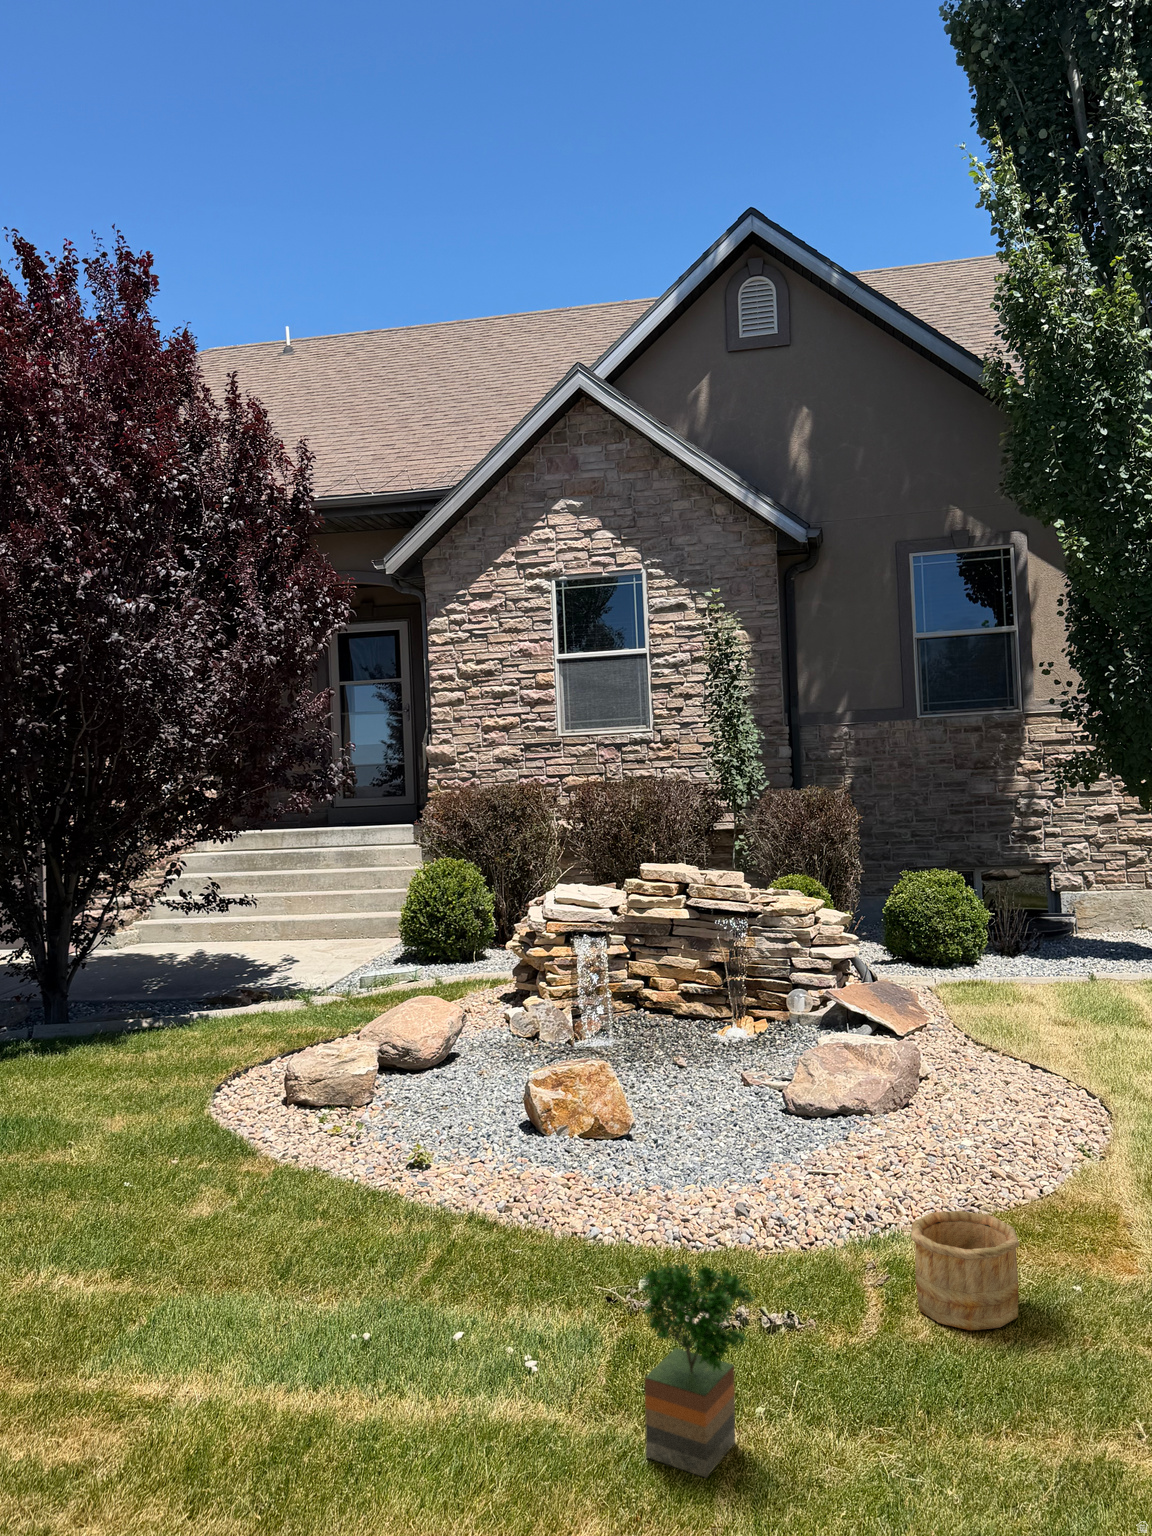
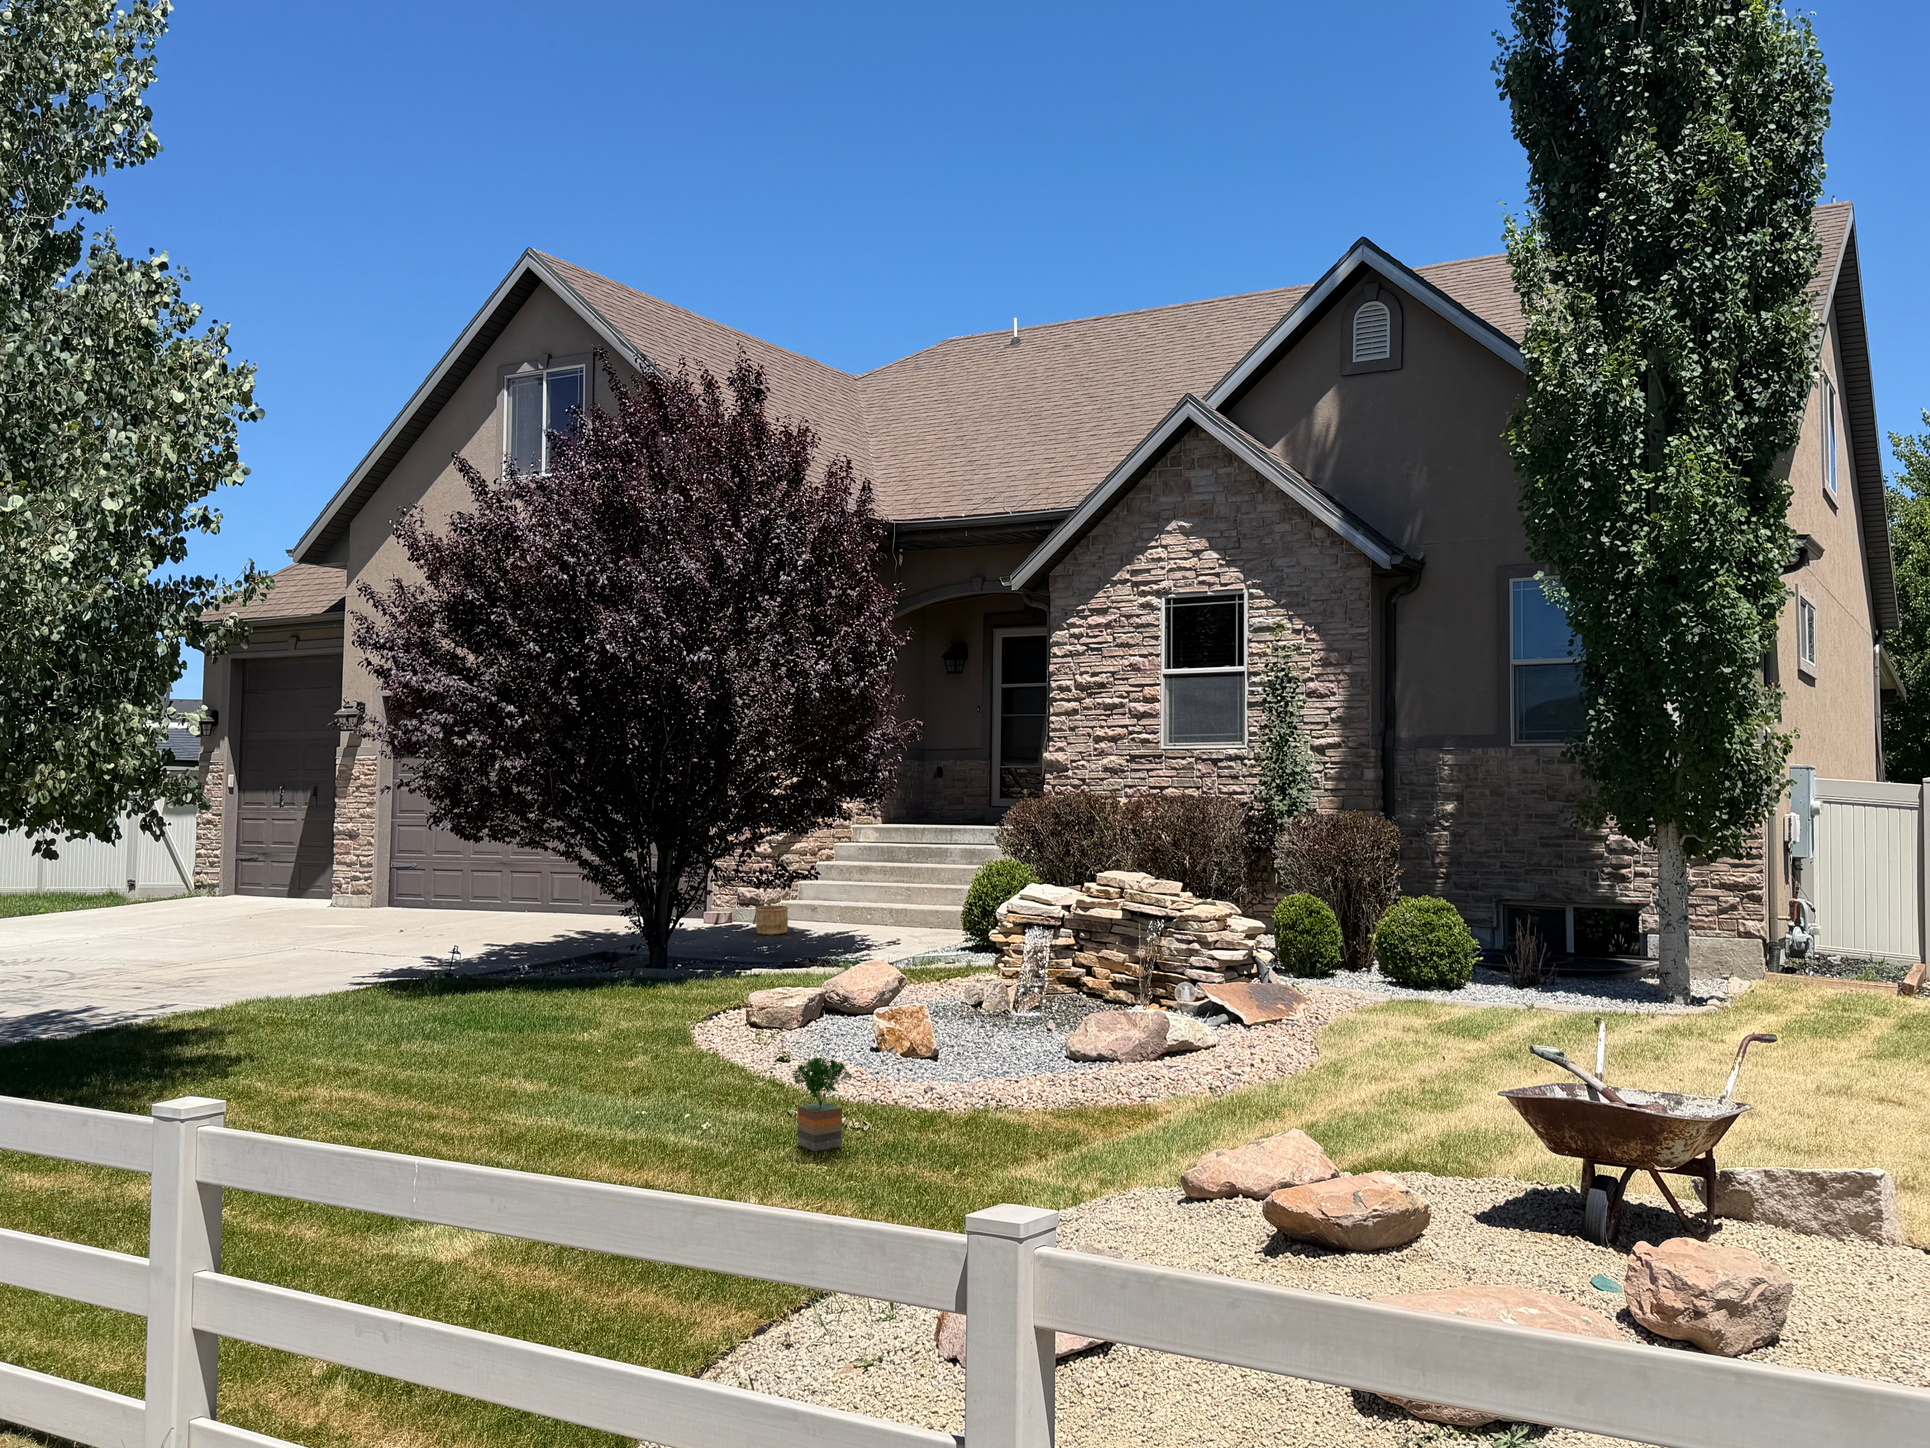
wooden bucket: present [911,1211,1019,1330] -> present [755,905,788,934]

